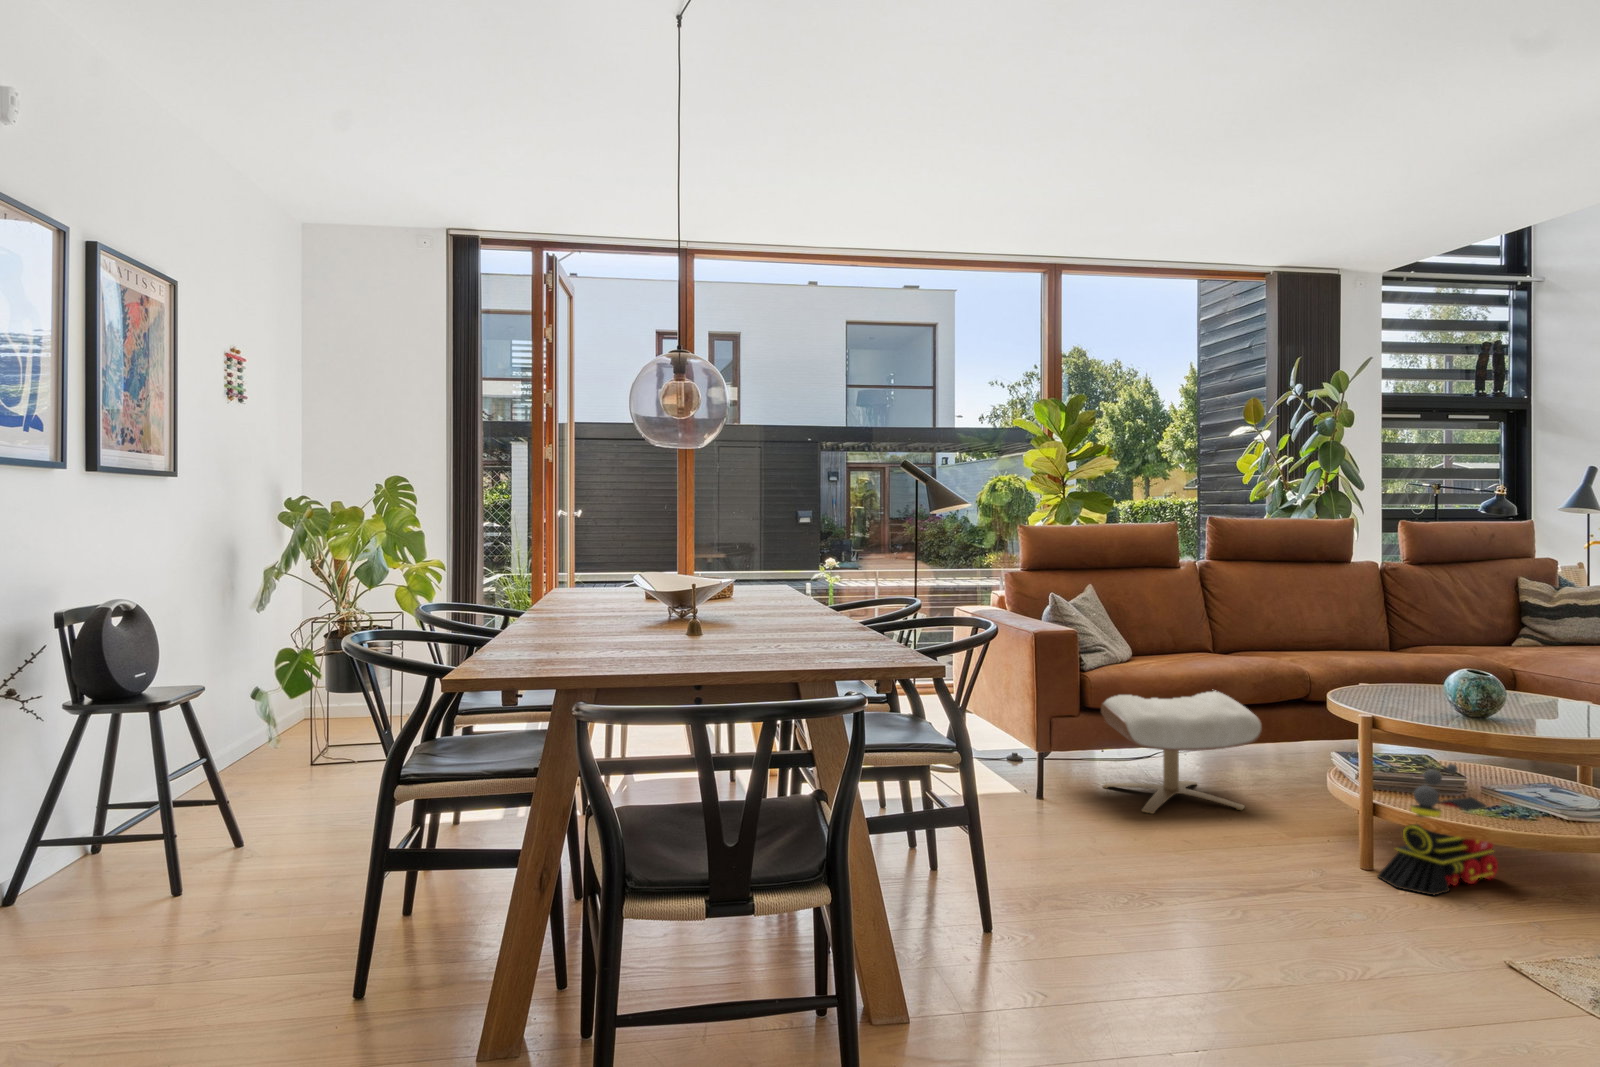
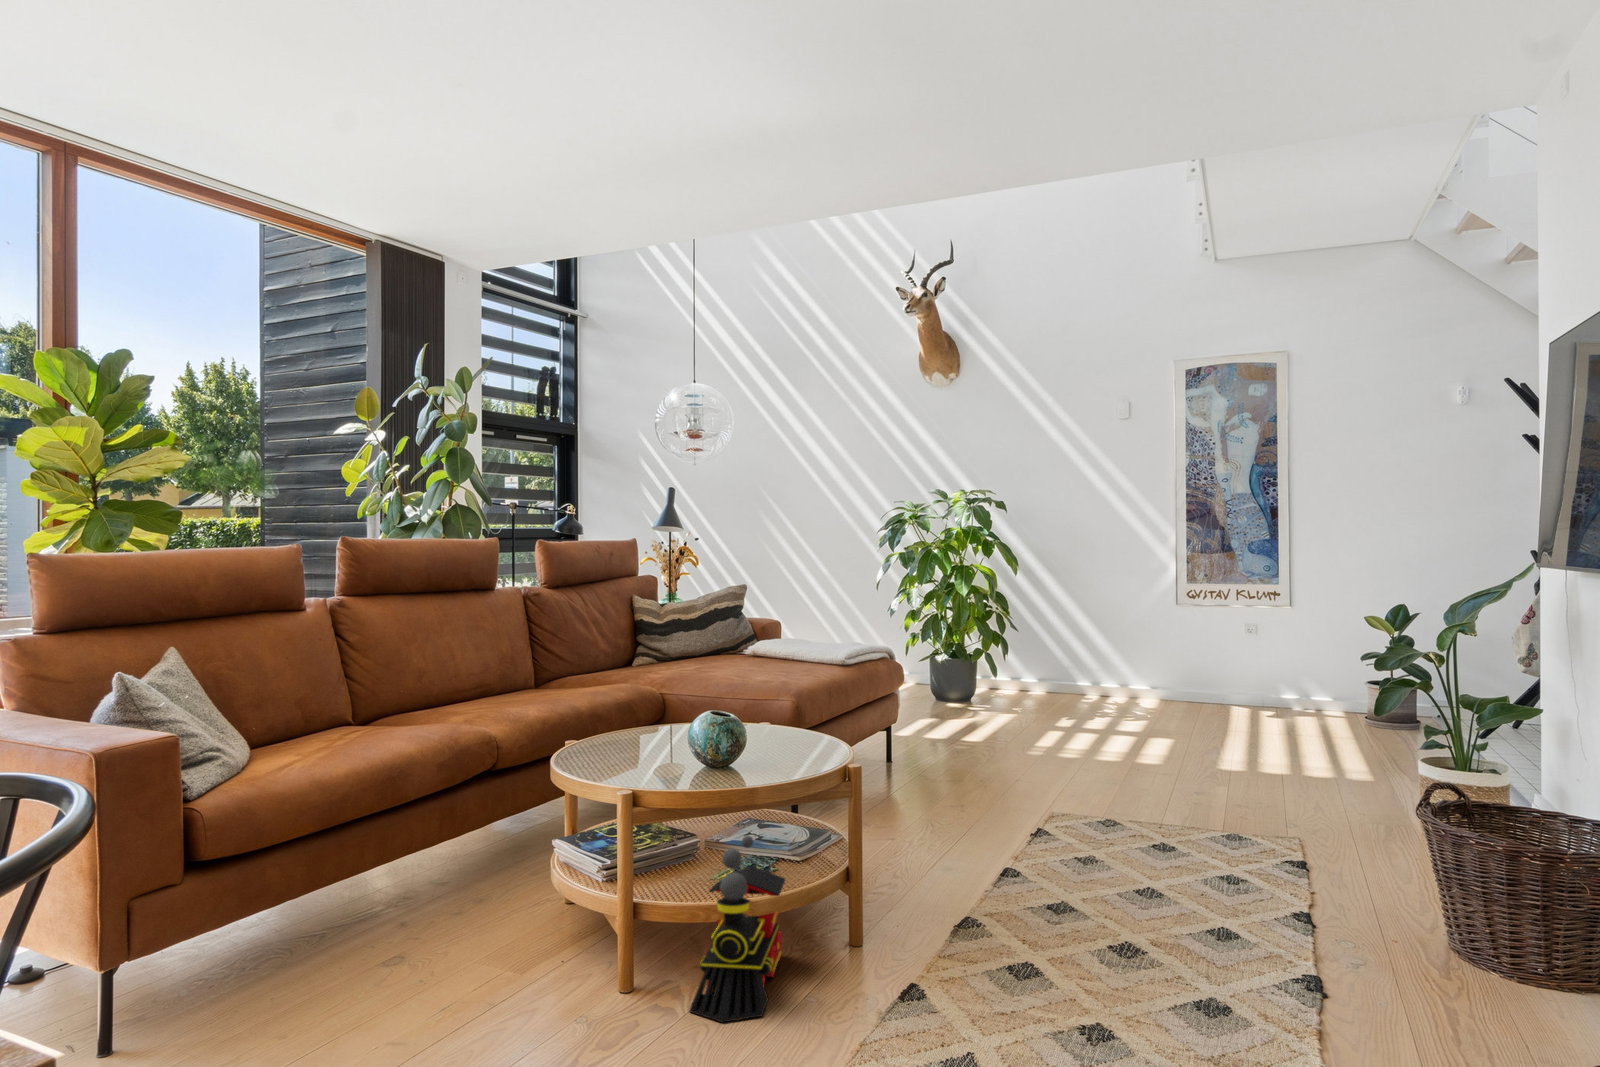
ottoman: present [1101,690,1262,814] -> none [198,785,481,1020]

